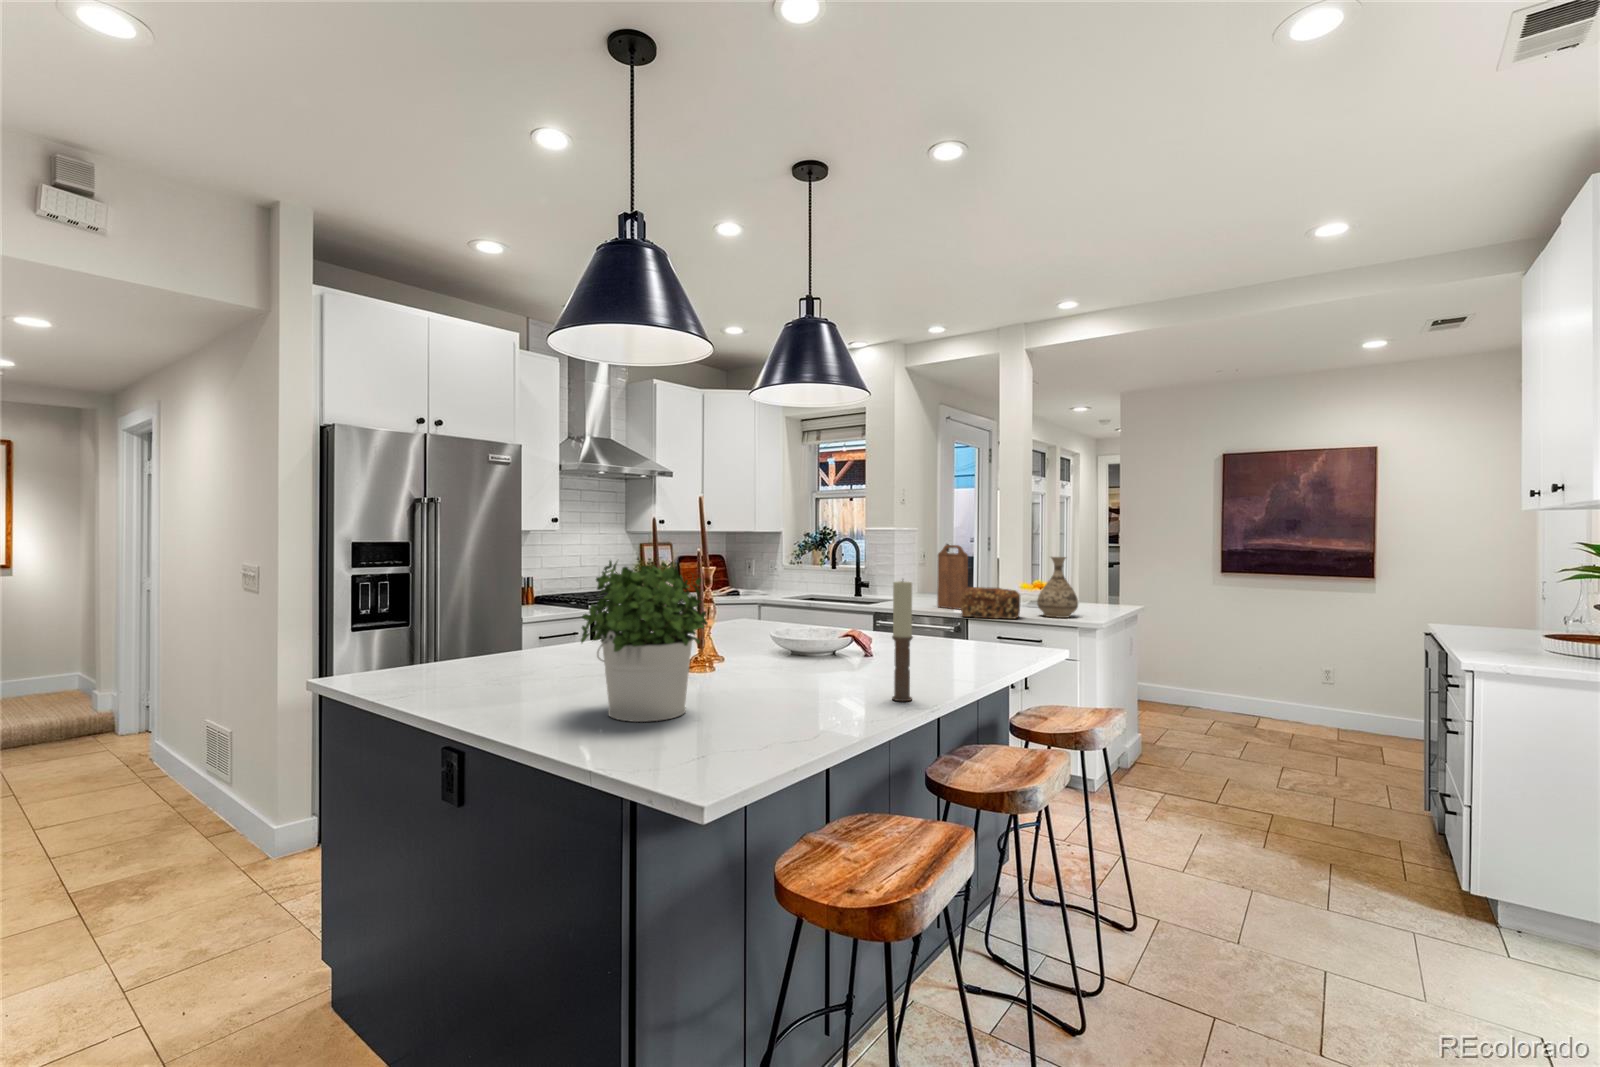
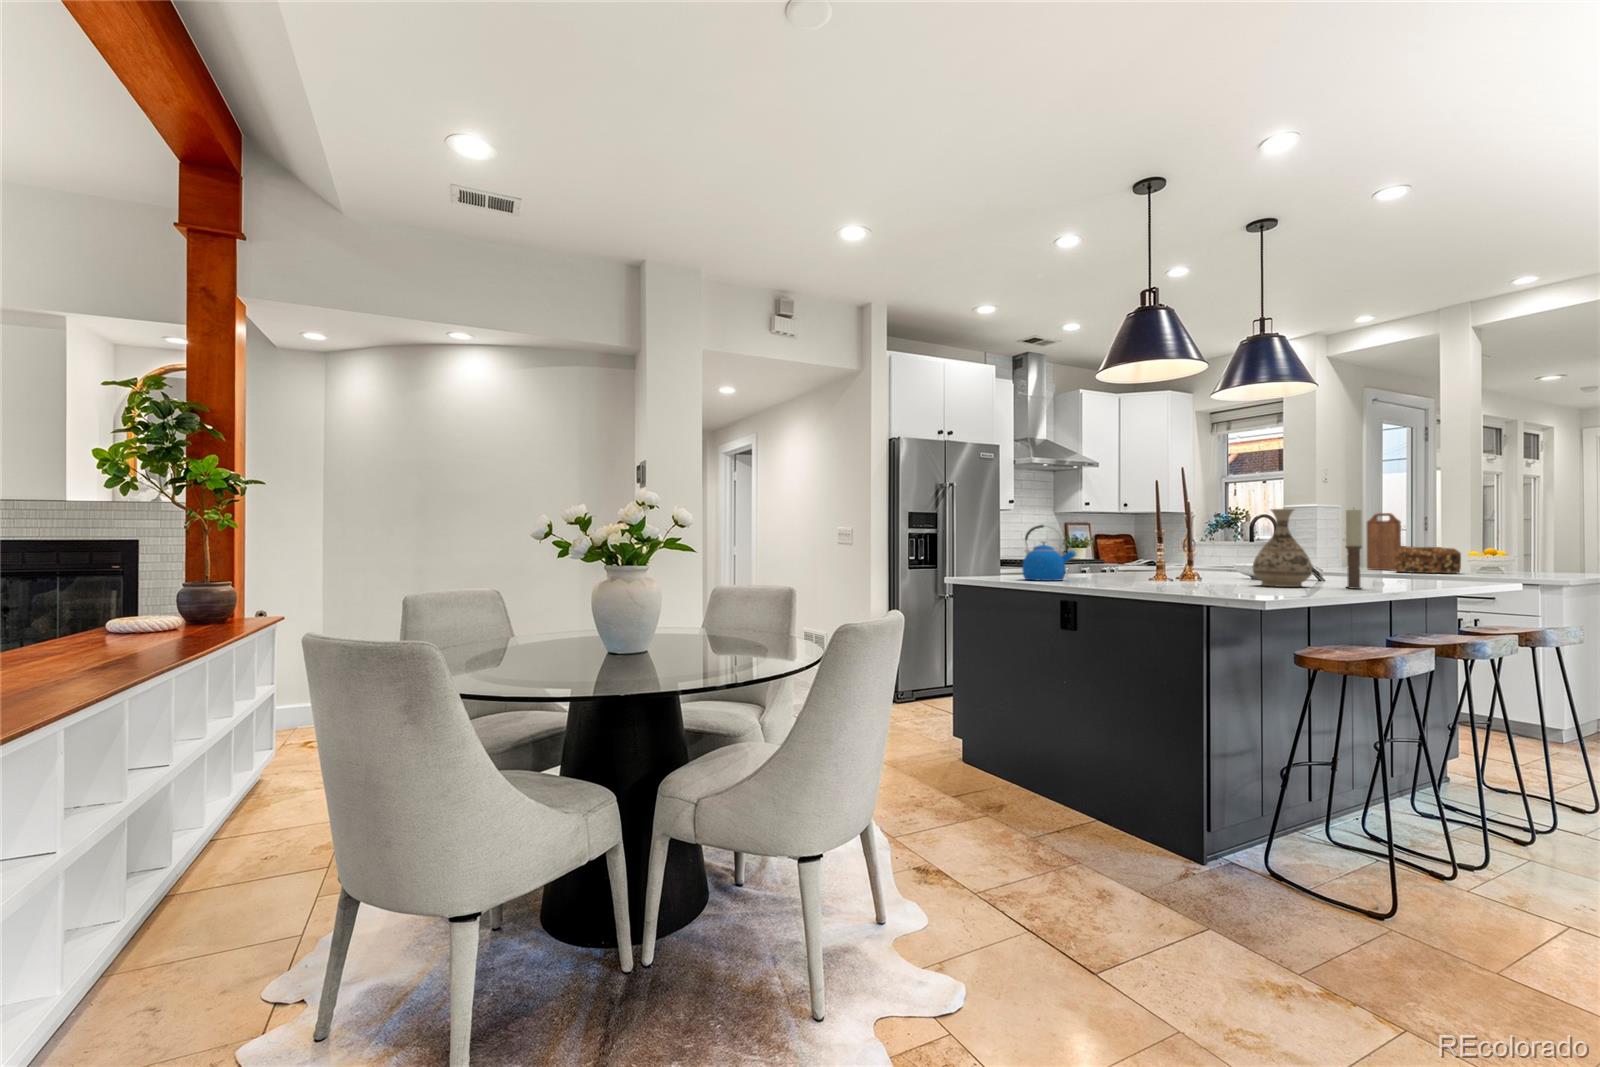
vase: present [1037,557,1078,618] -> present [1253,509,1312,587]
potted plant: present [581,561,707,722] -> none [1132,496,1212,587]
kettle: none [434,592,526,693] -> present [1022,525,1076,581]

